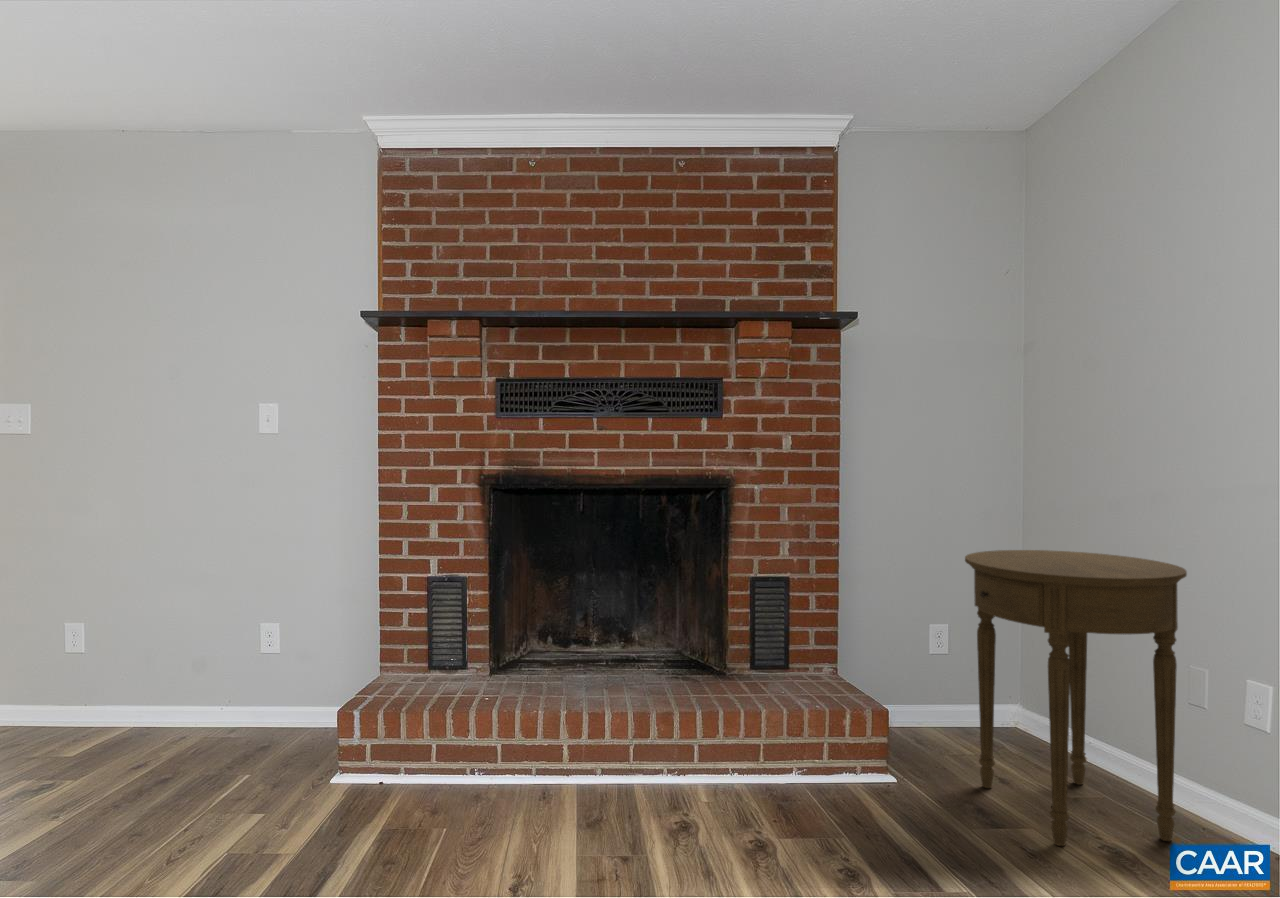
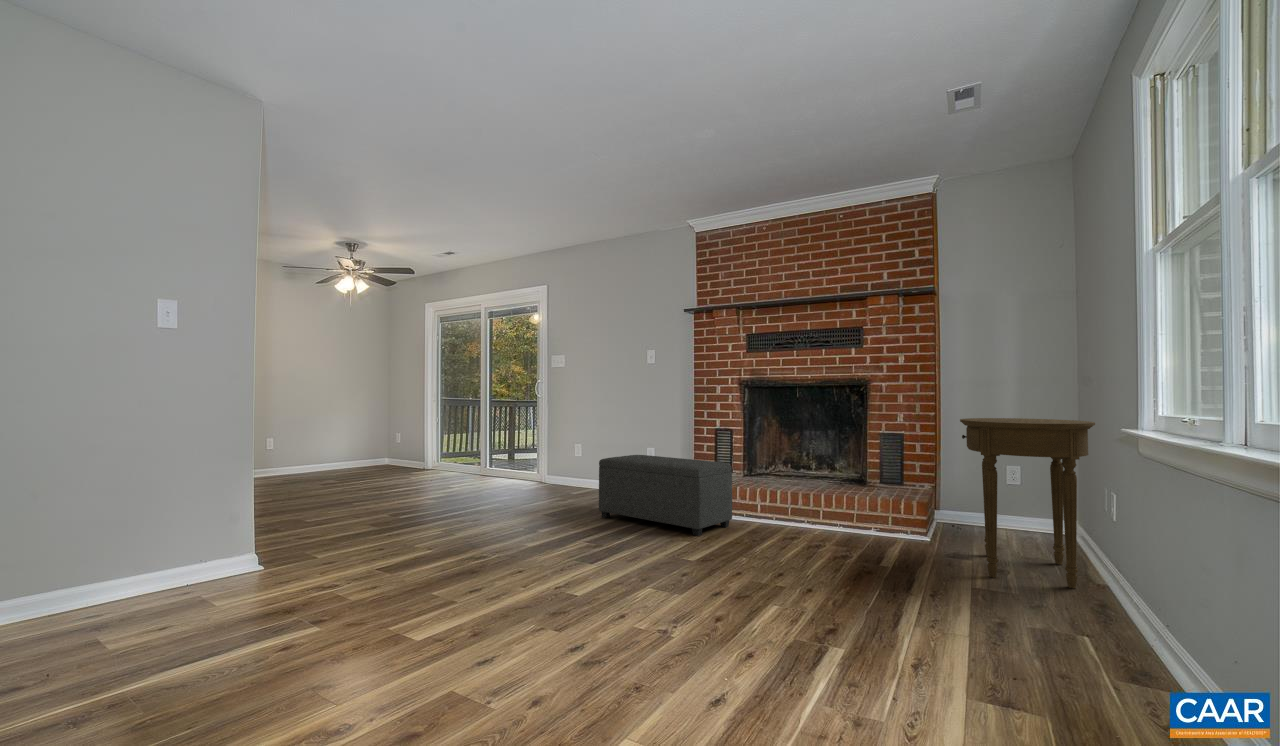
ottoman: none [182,667,527,862] -> present [599,455,732,536]

